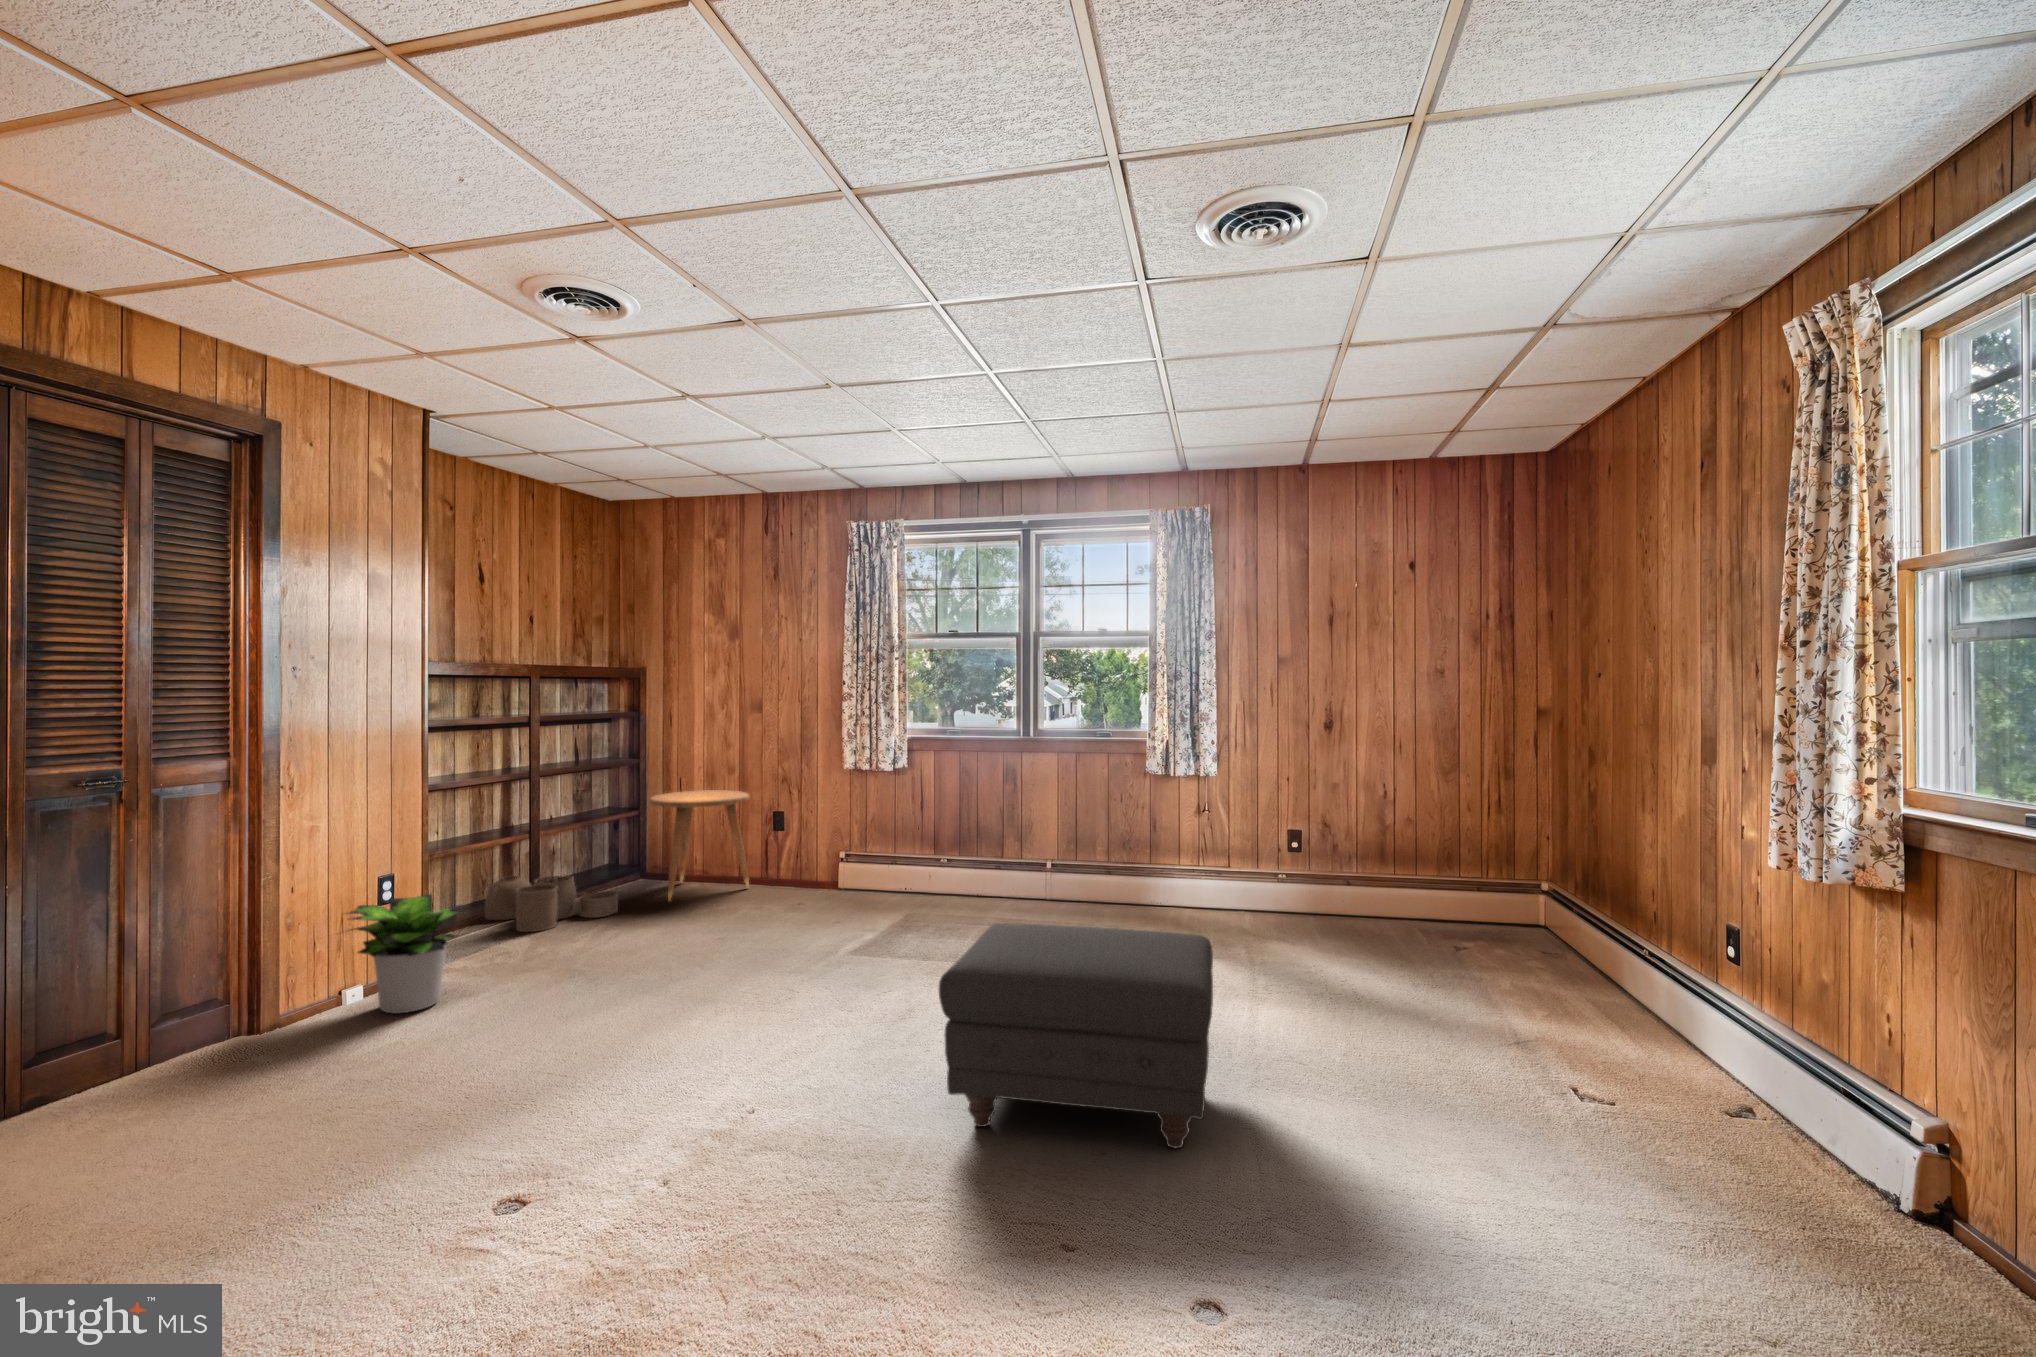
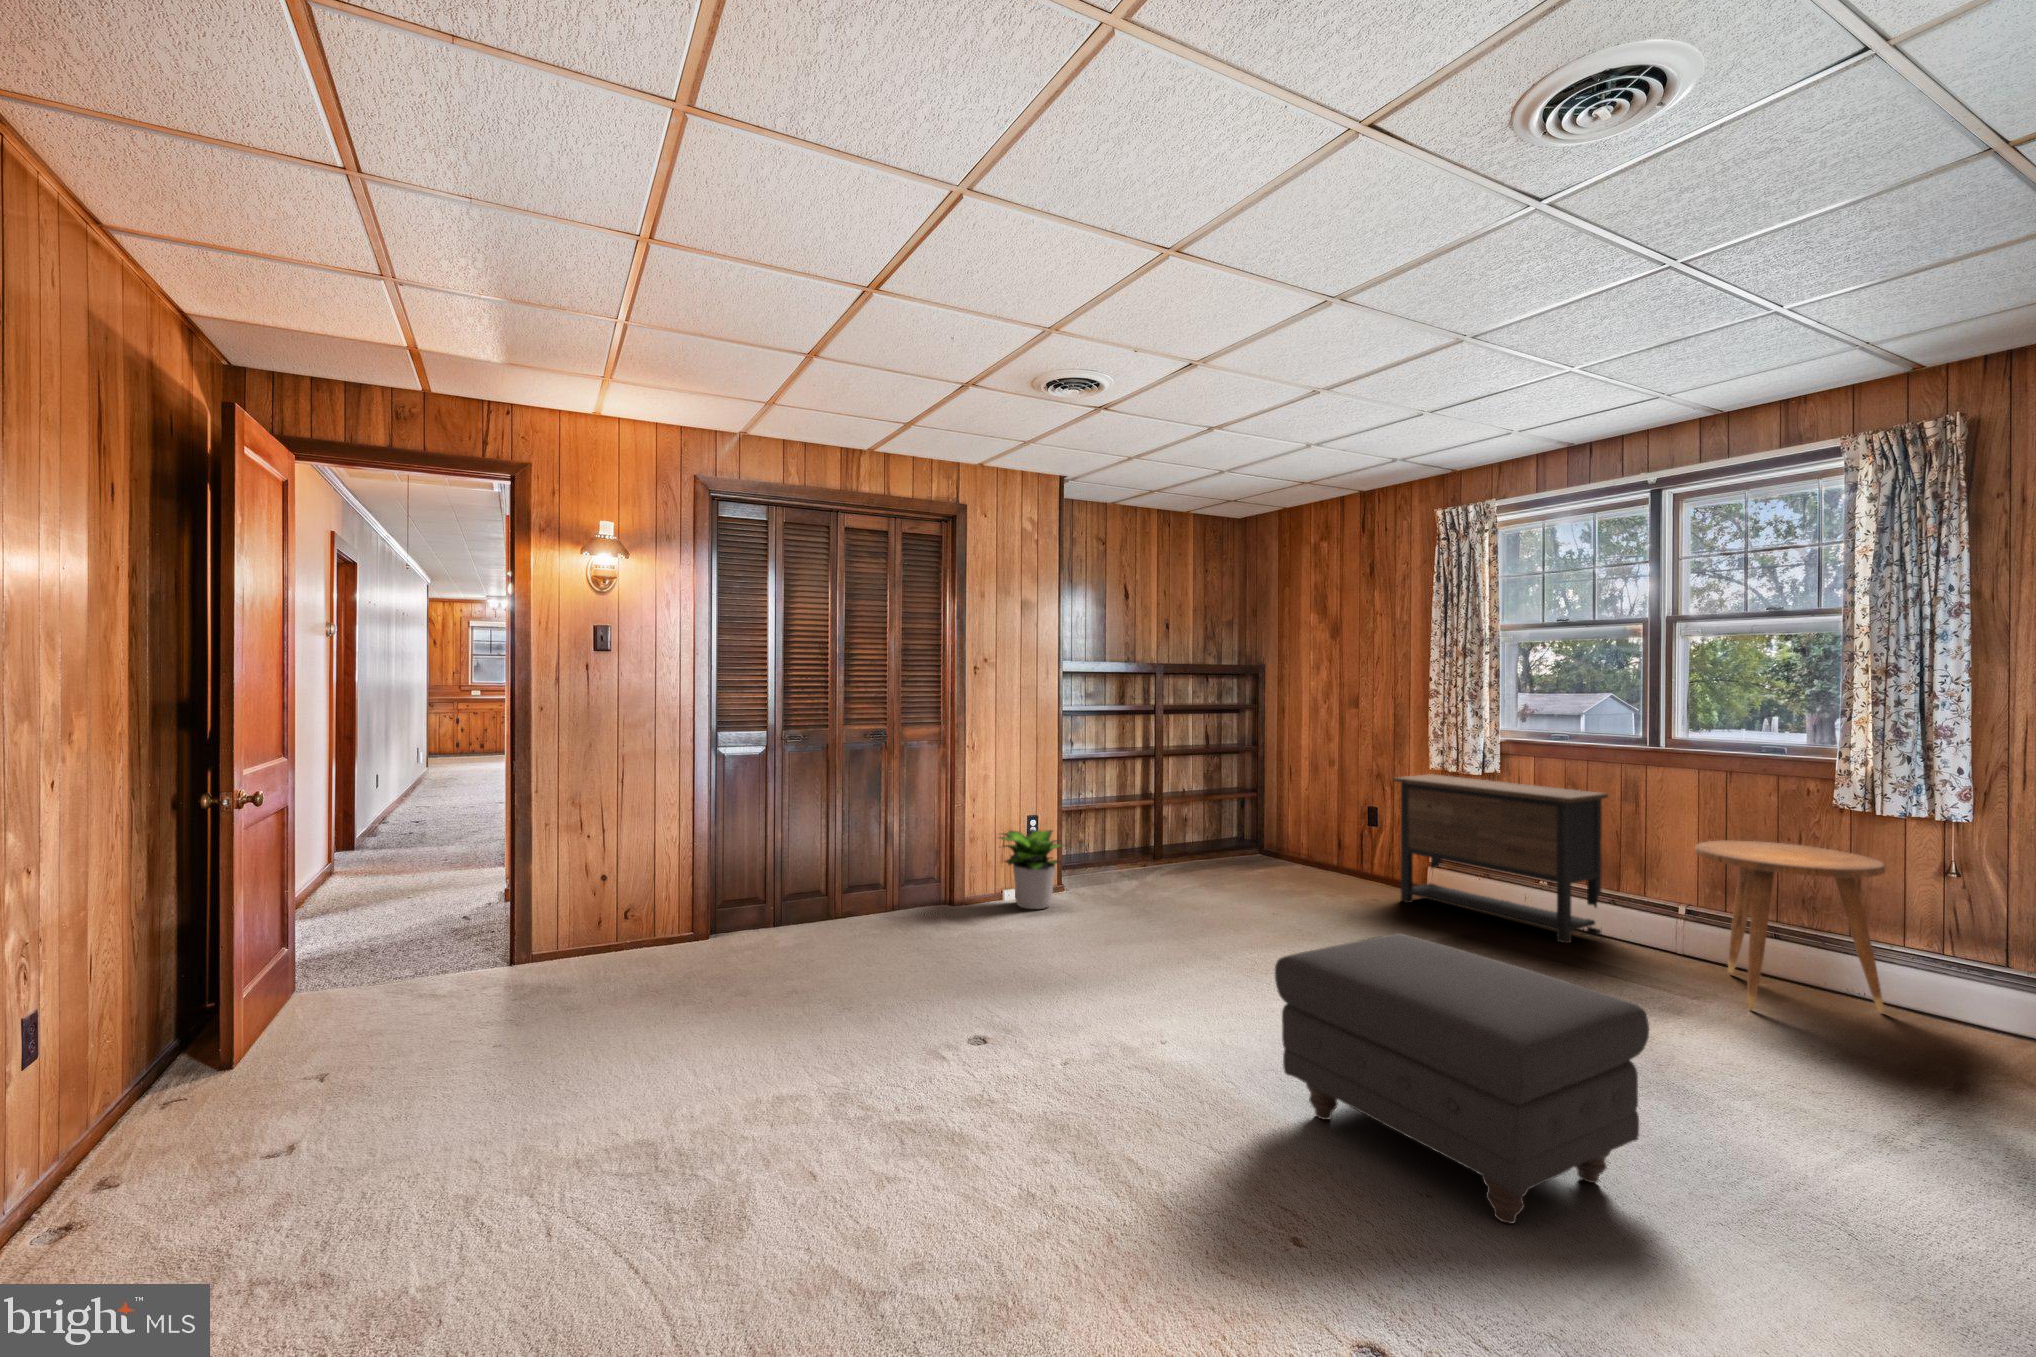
dresser: none [821,774,997,909] -> present [1393,774,1608,943]
side table: present [650,790,749,901] -> present [1695,841,1885,1012]
woven basket: present [485,872,618,932] -> none [1124,828,1215,876]

